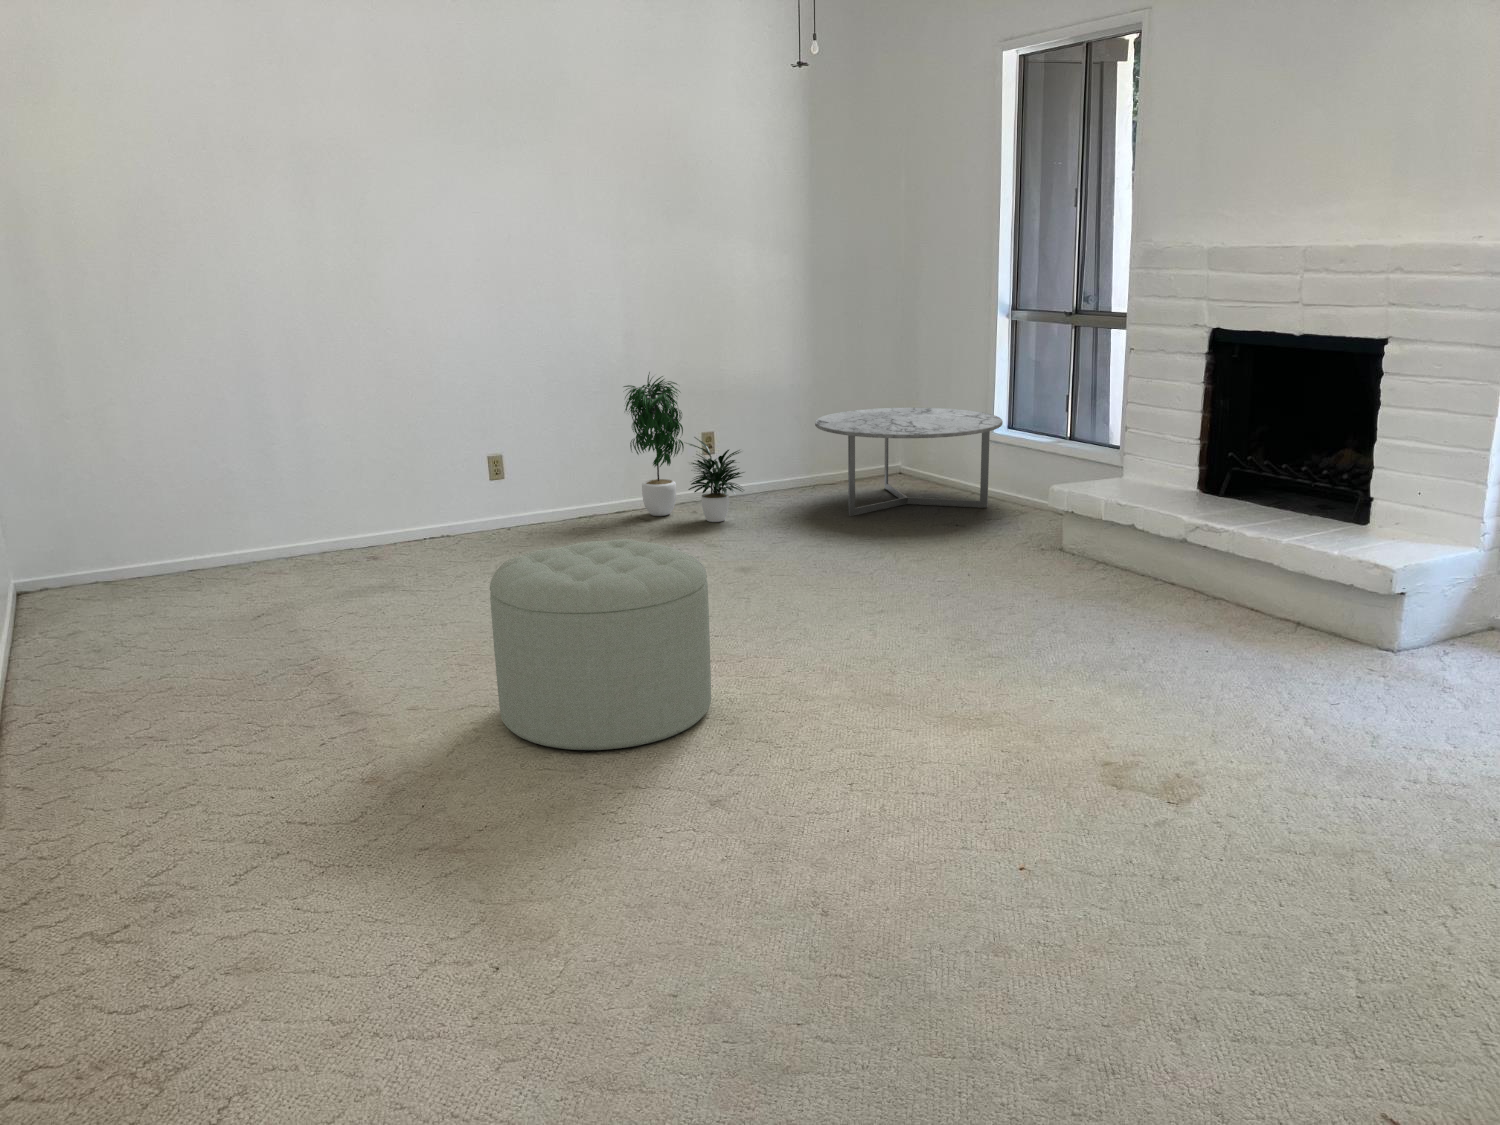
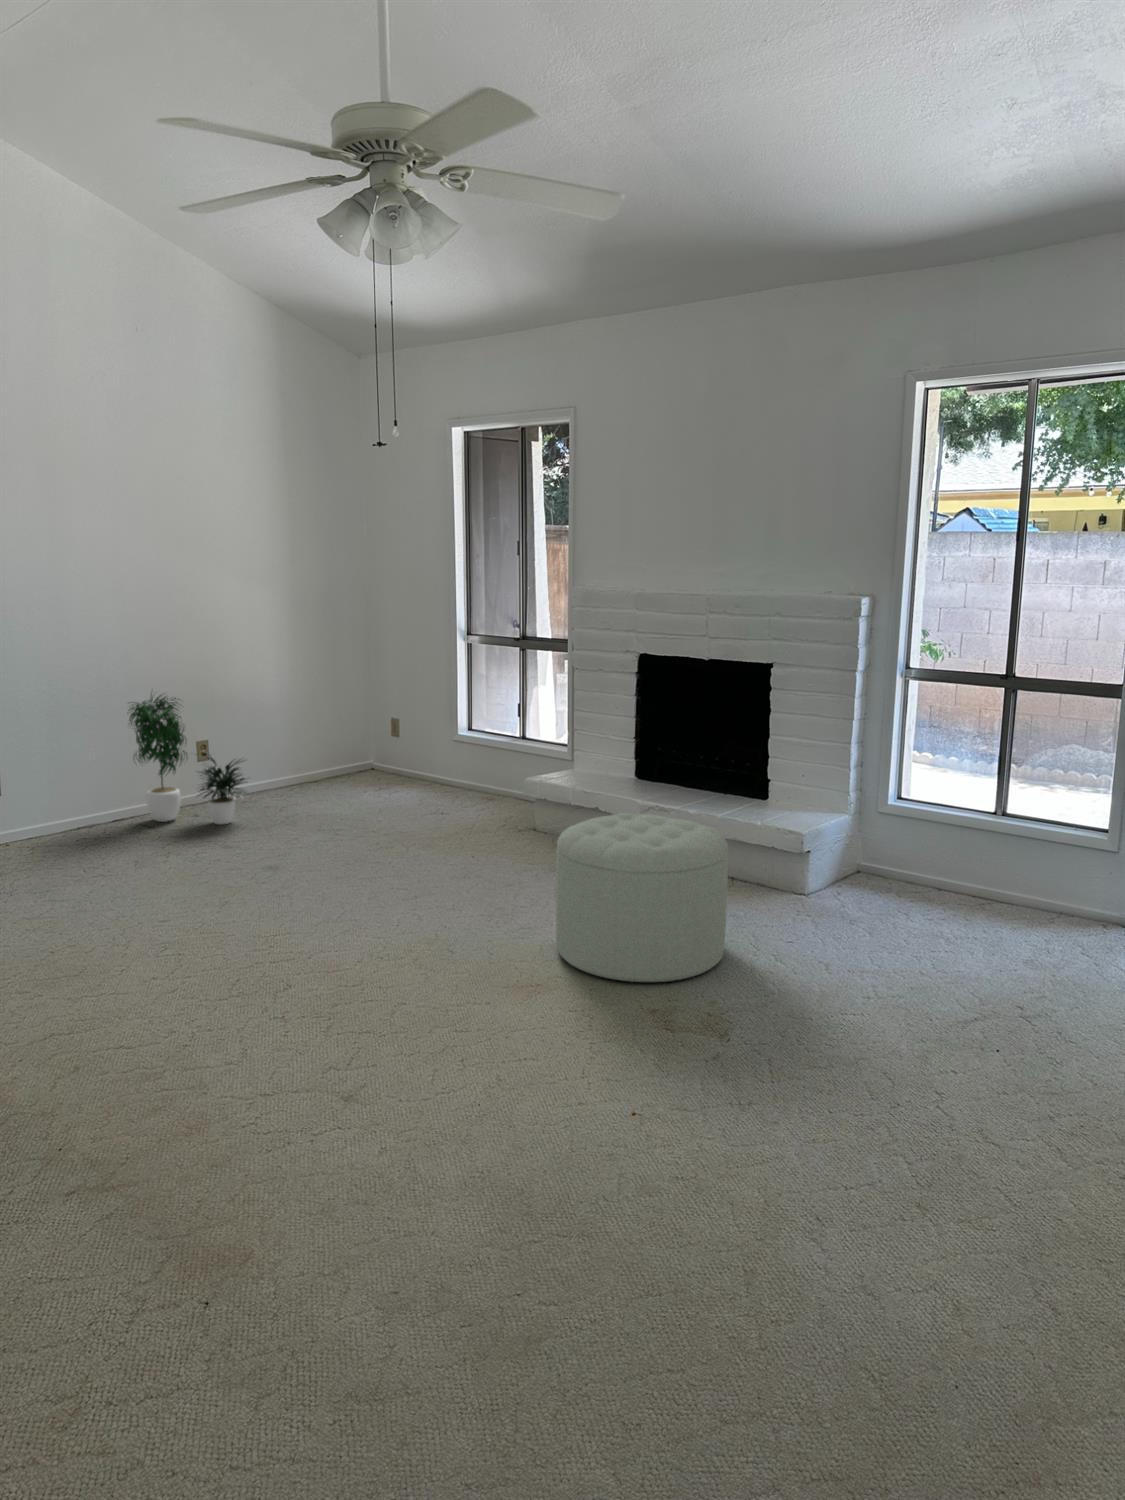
coffee table: present [815,408,1003,516] -> none [308,714,469,811]
ottoman: present [490,539,711,752] -> present [556,813,729,982]

